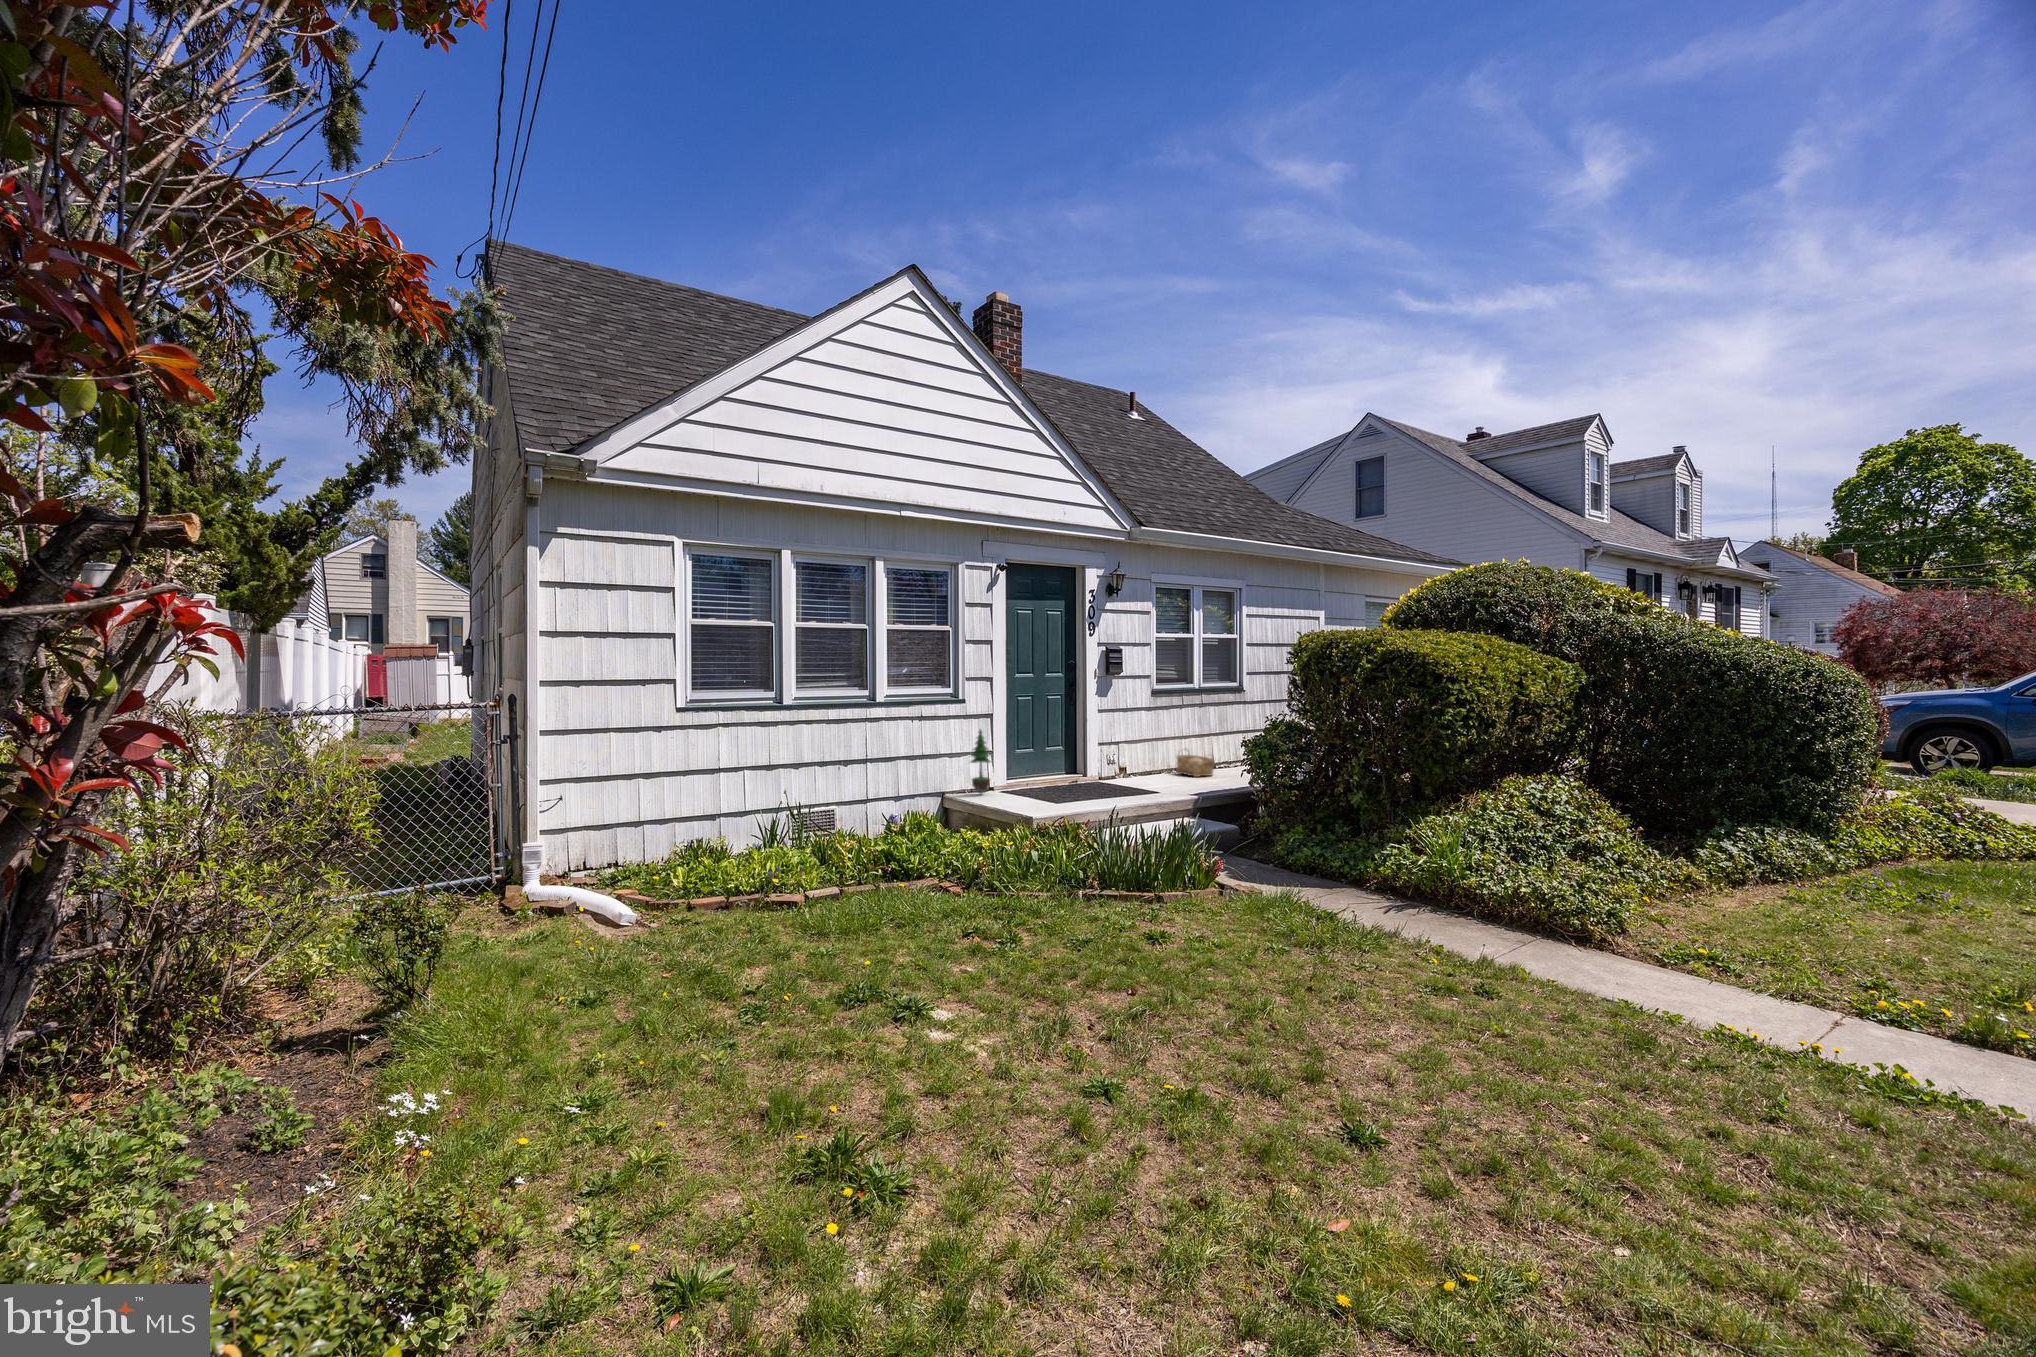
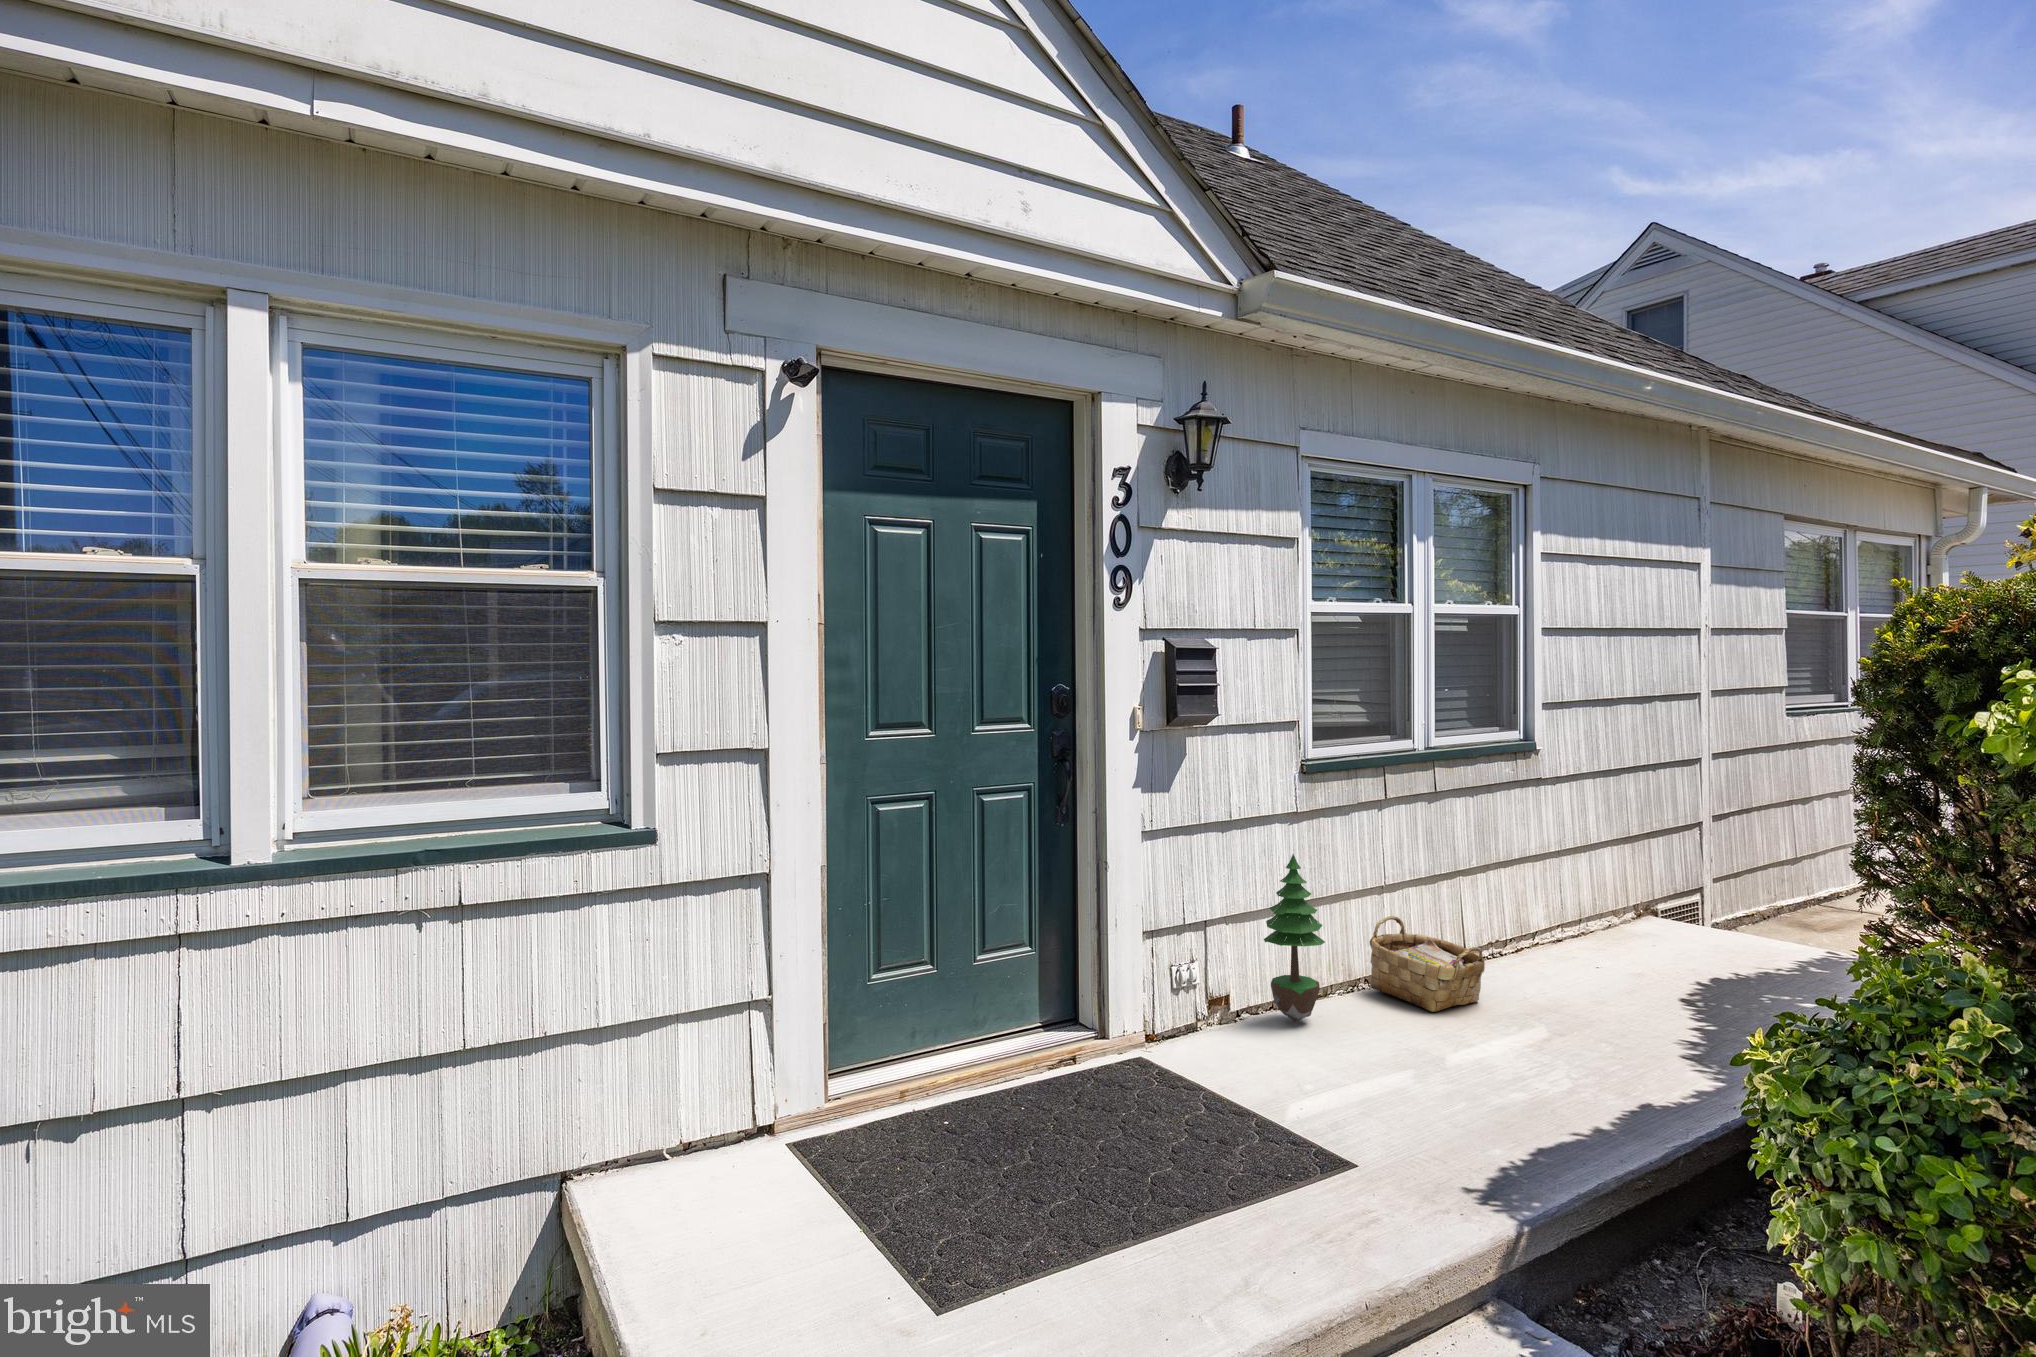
potted tree: present [971,729,991,794] -> present [1264,854,1325,1022]

